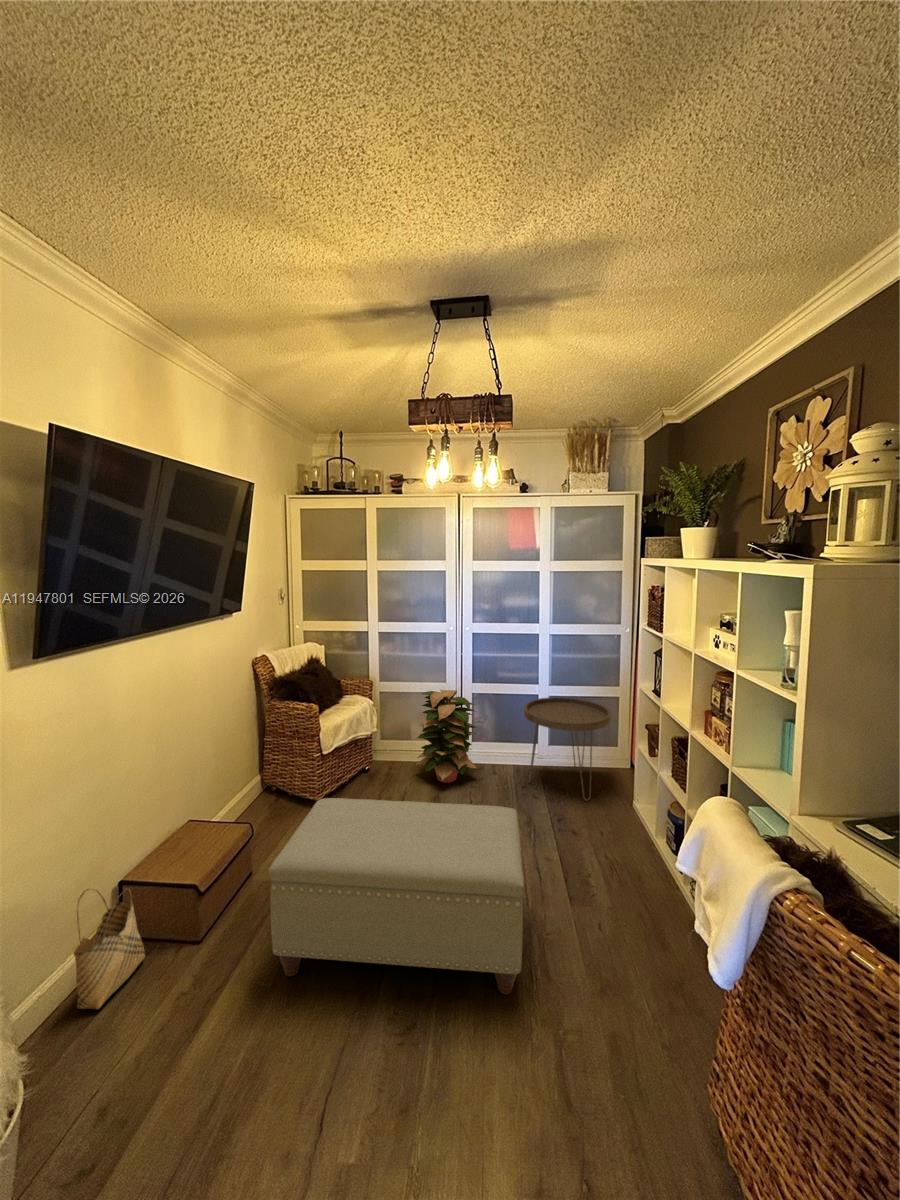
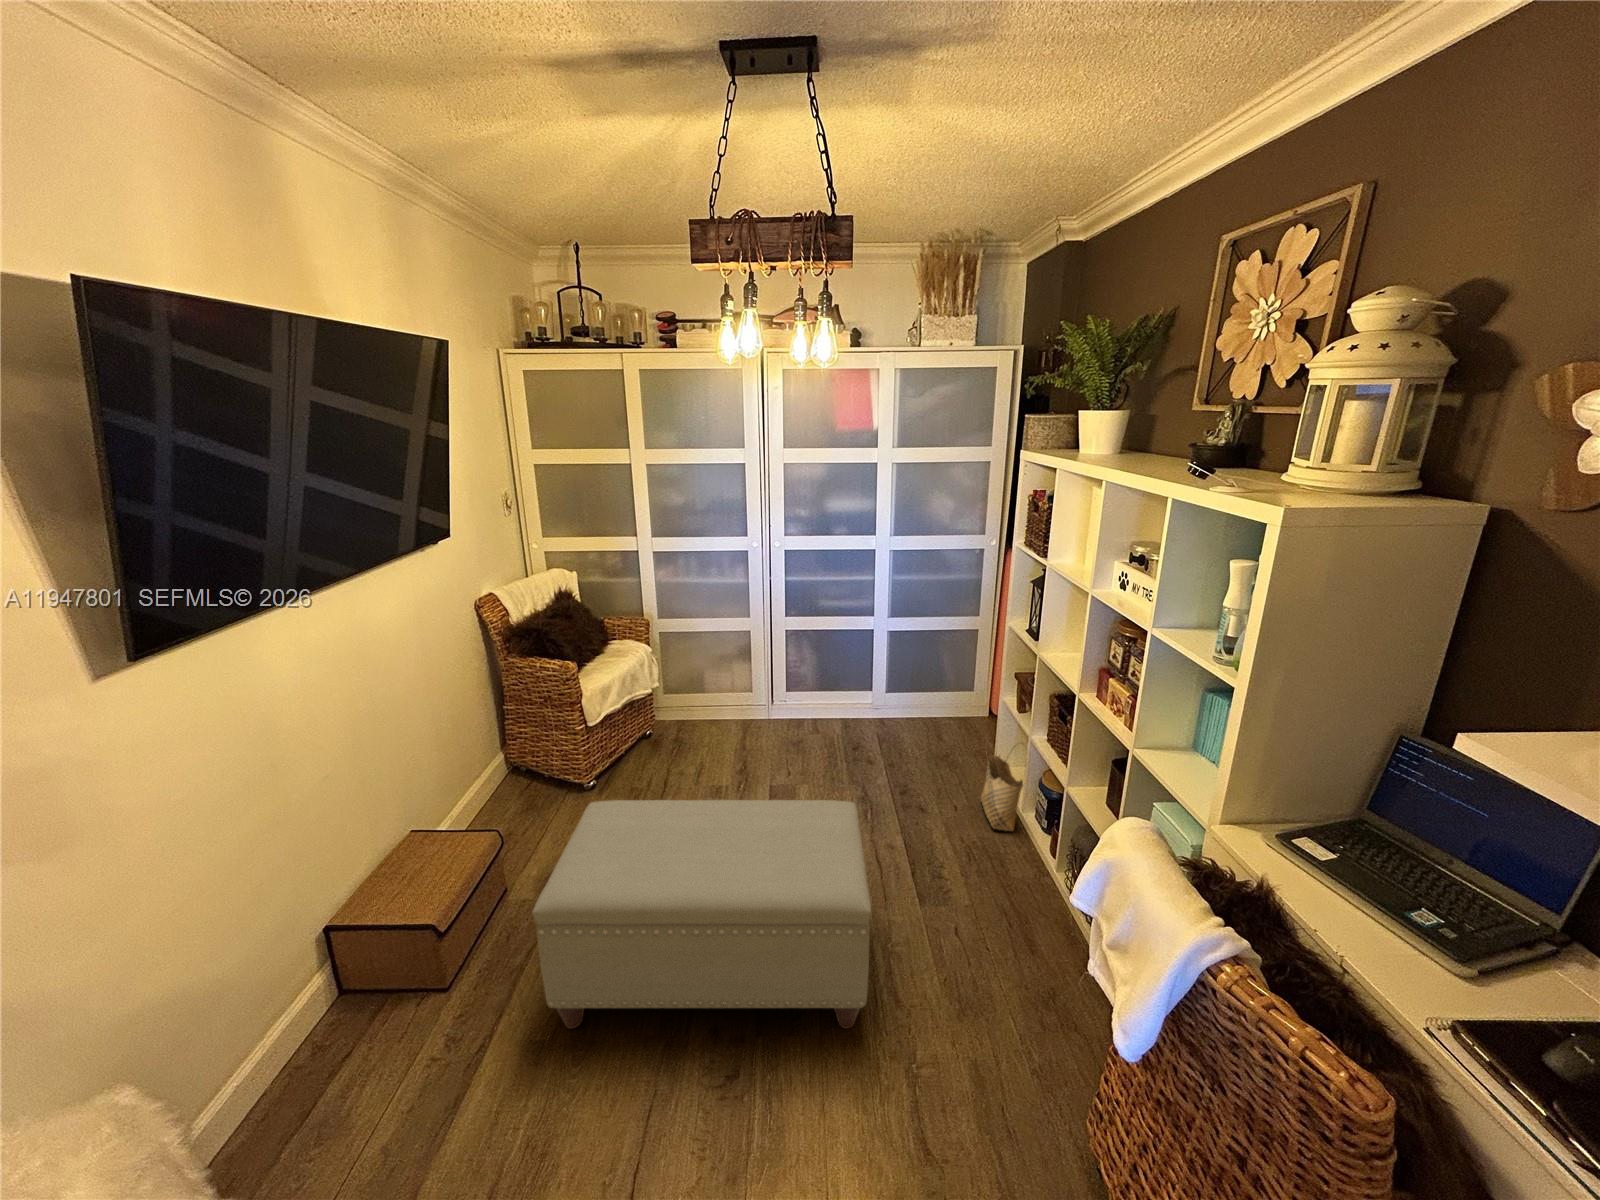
decorative plant: present [415,690,478,783] -> none [711,631,798,752]
side table: present [524,697,611,801] -> none [858,634,972,768]
woven basket: present [73,889,145,1009] -> present [981,740,1023,831]

